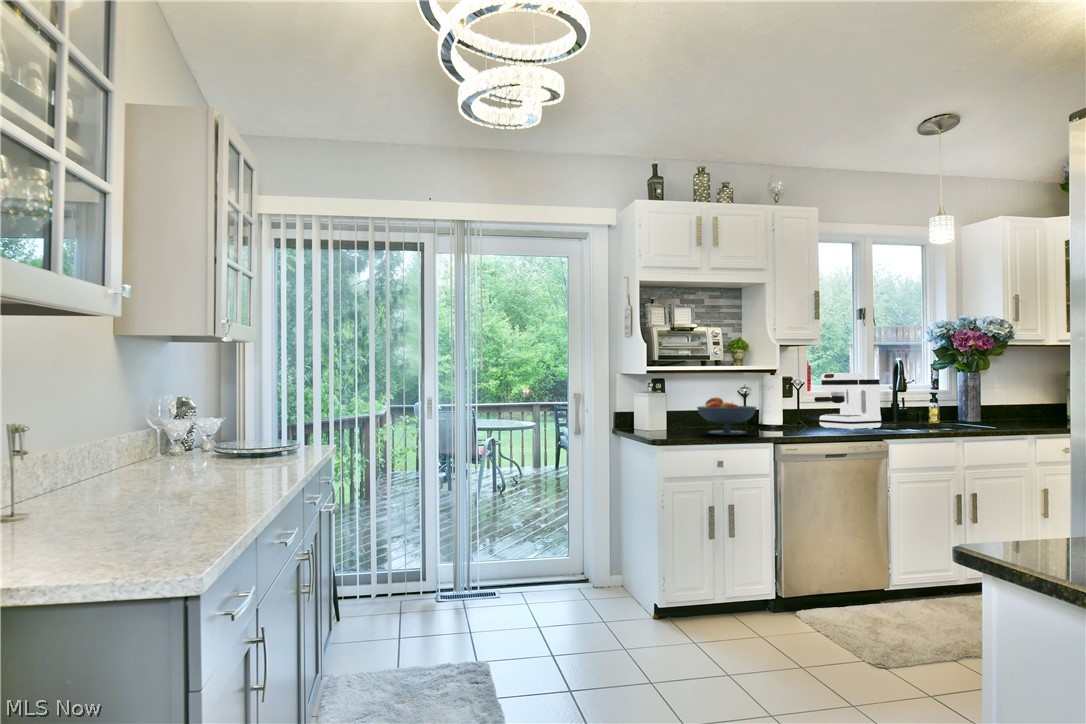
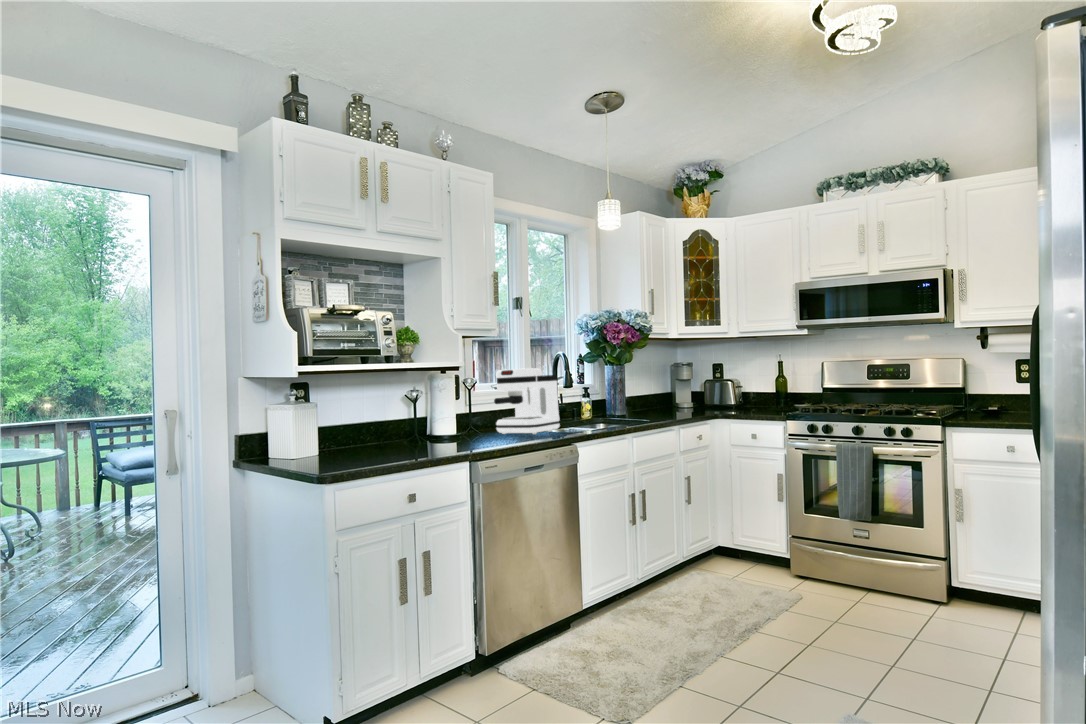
fruit bowl: present [697,397,756,435] -> none [366,405,445,455]

